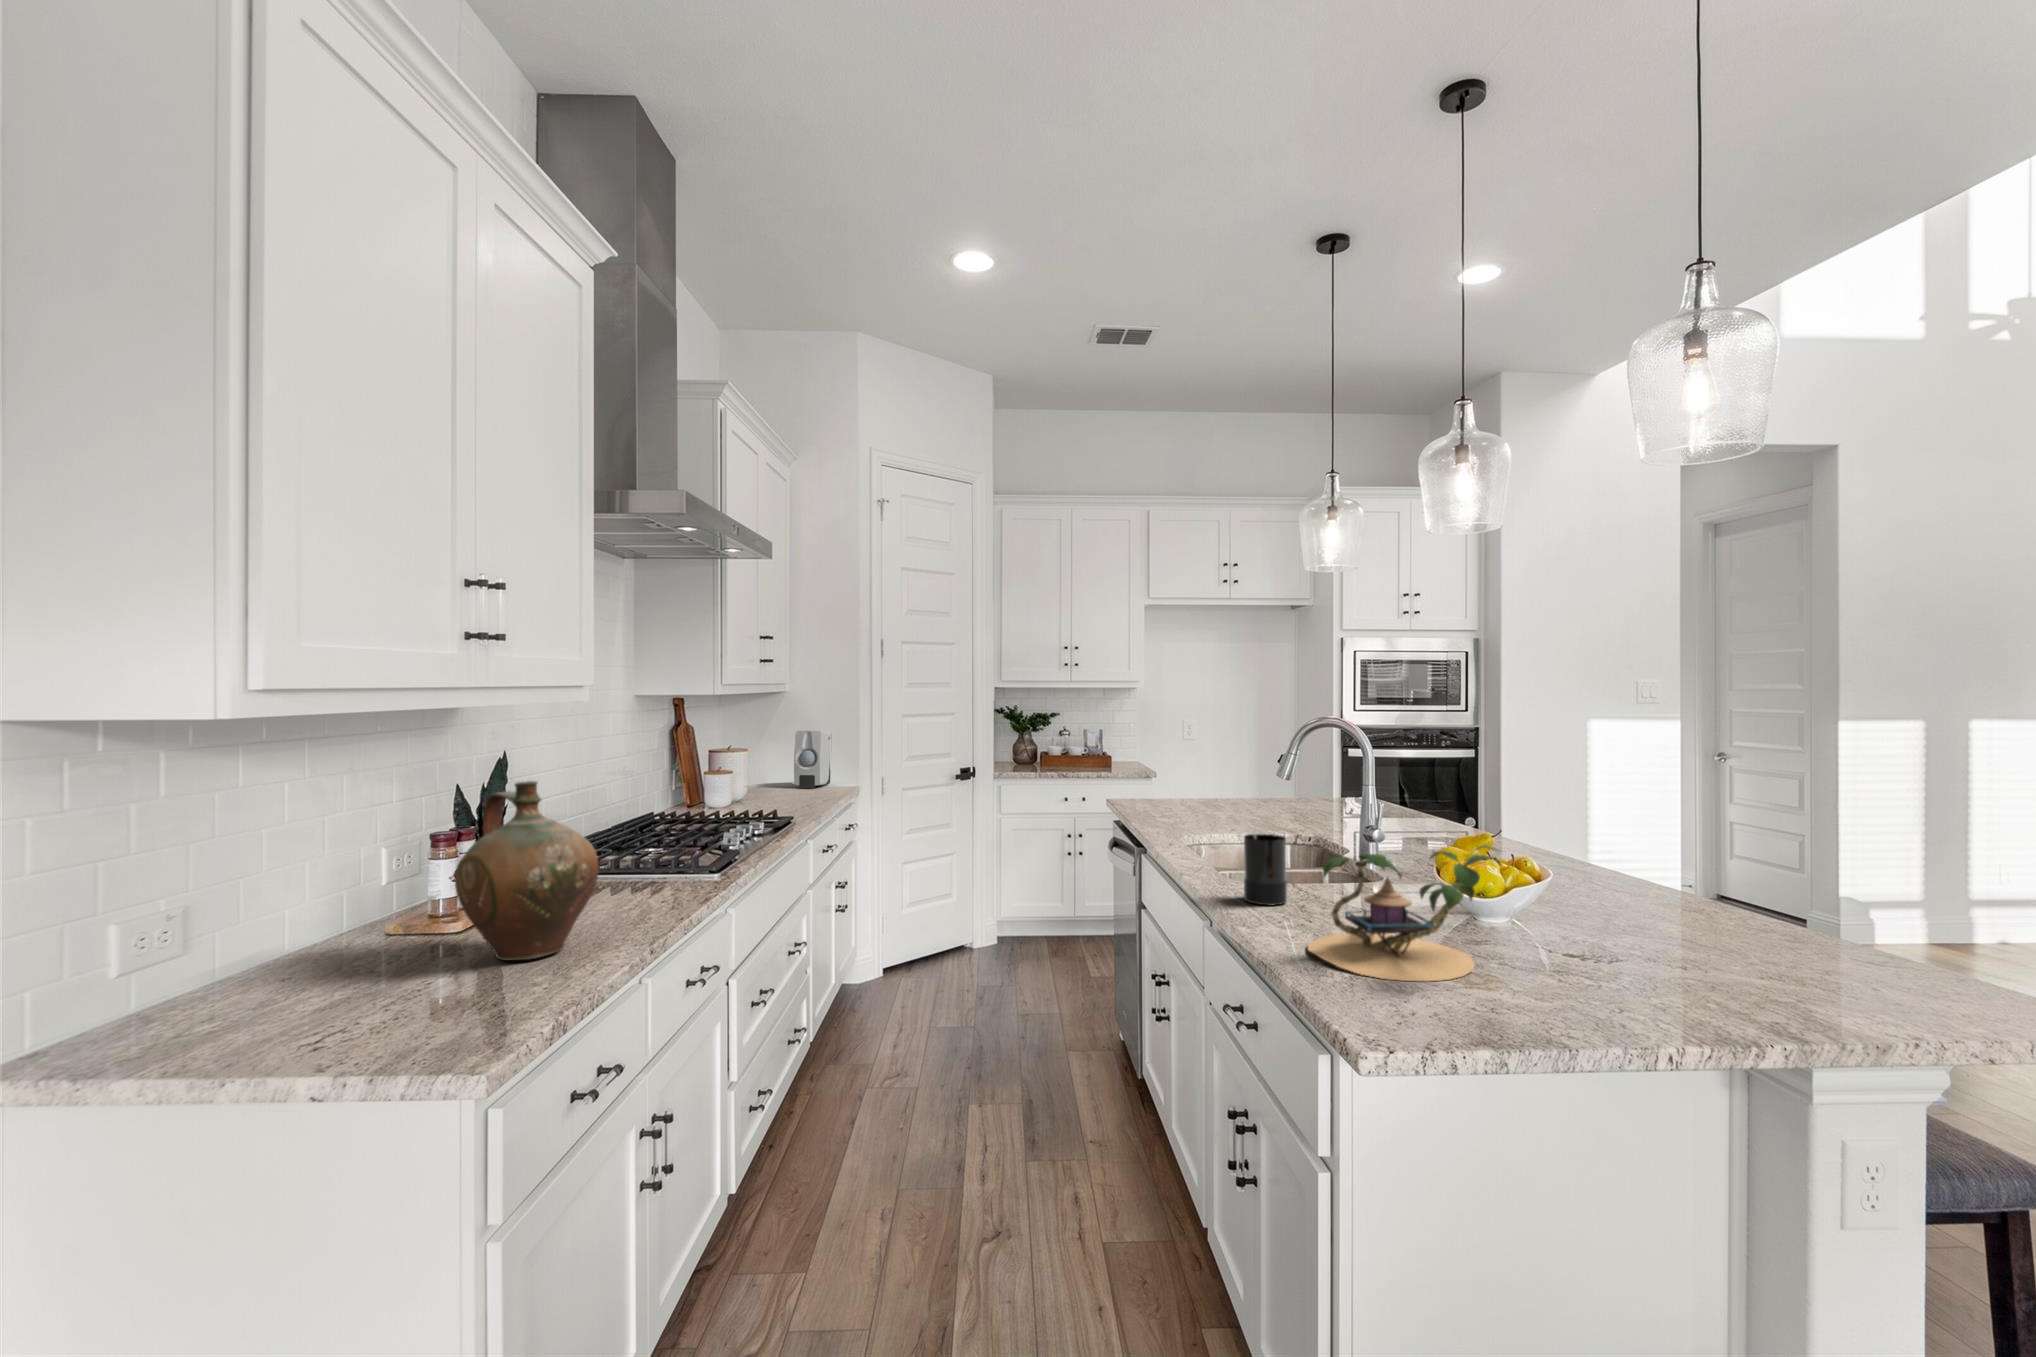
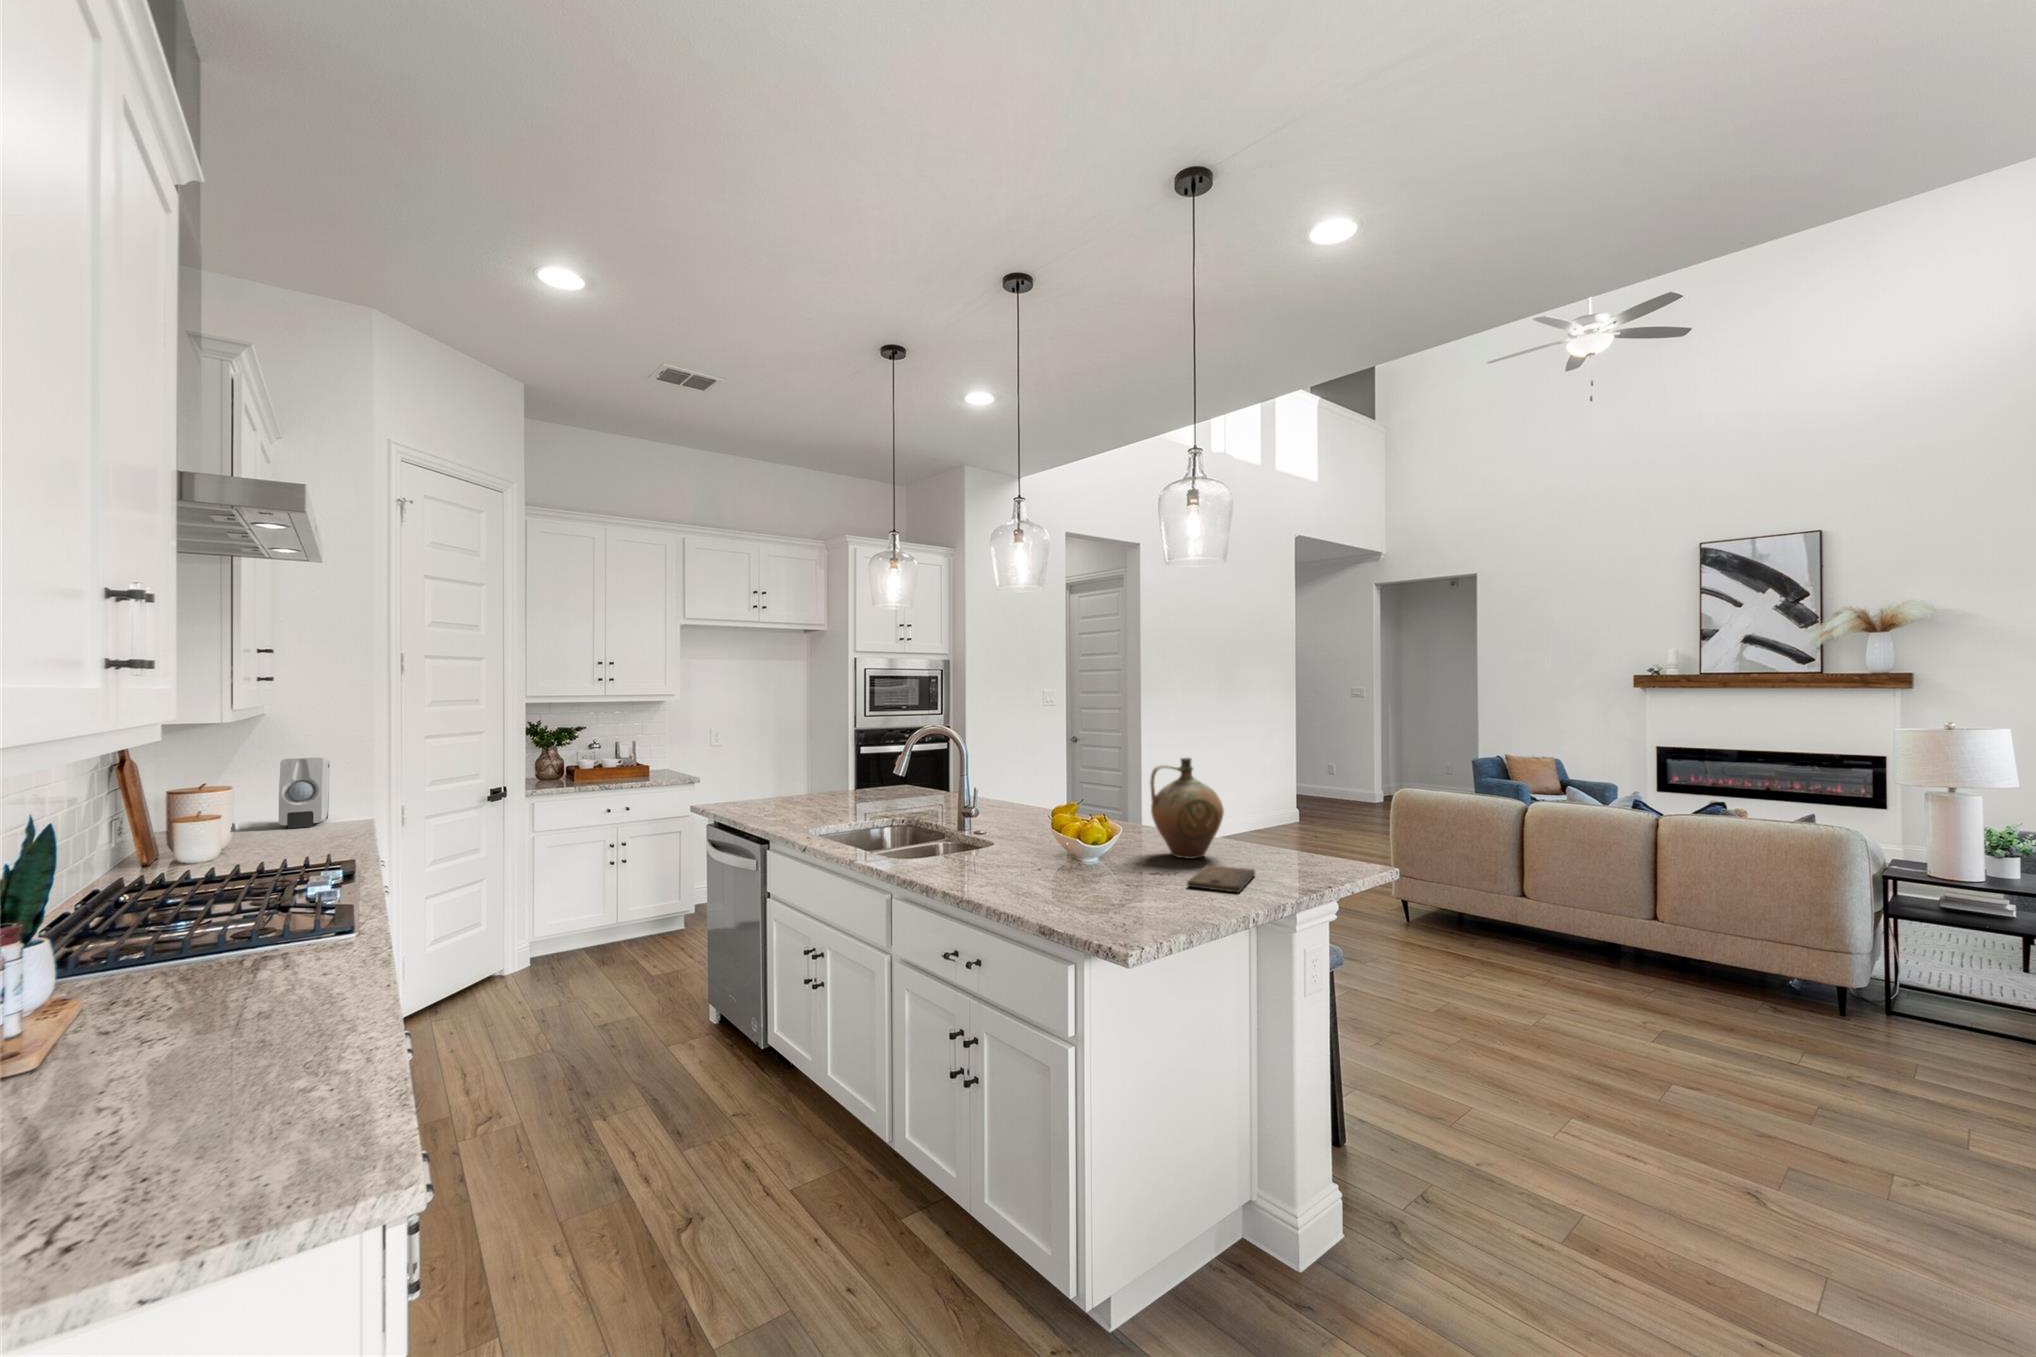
ceramic jug: present [455,781,599,960] -> present [1150,758,1224,859]
candle: present [1244,833,1287,905] -> none [917,817,951,873]
plant: present [1308,845,1501,981] -> none [1004,810,1116,905]
cutting board: none [1630,965,1815,1022] -> present [1187,865,1255,892]

